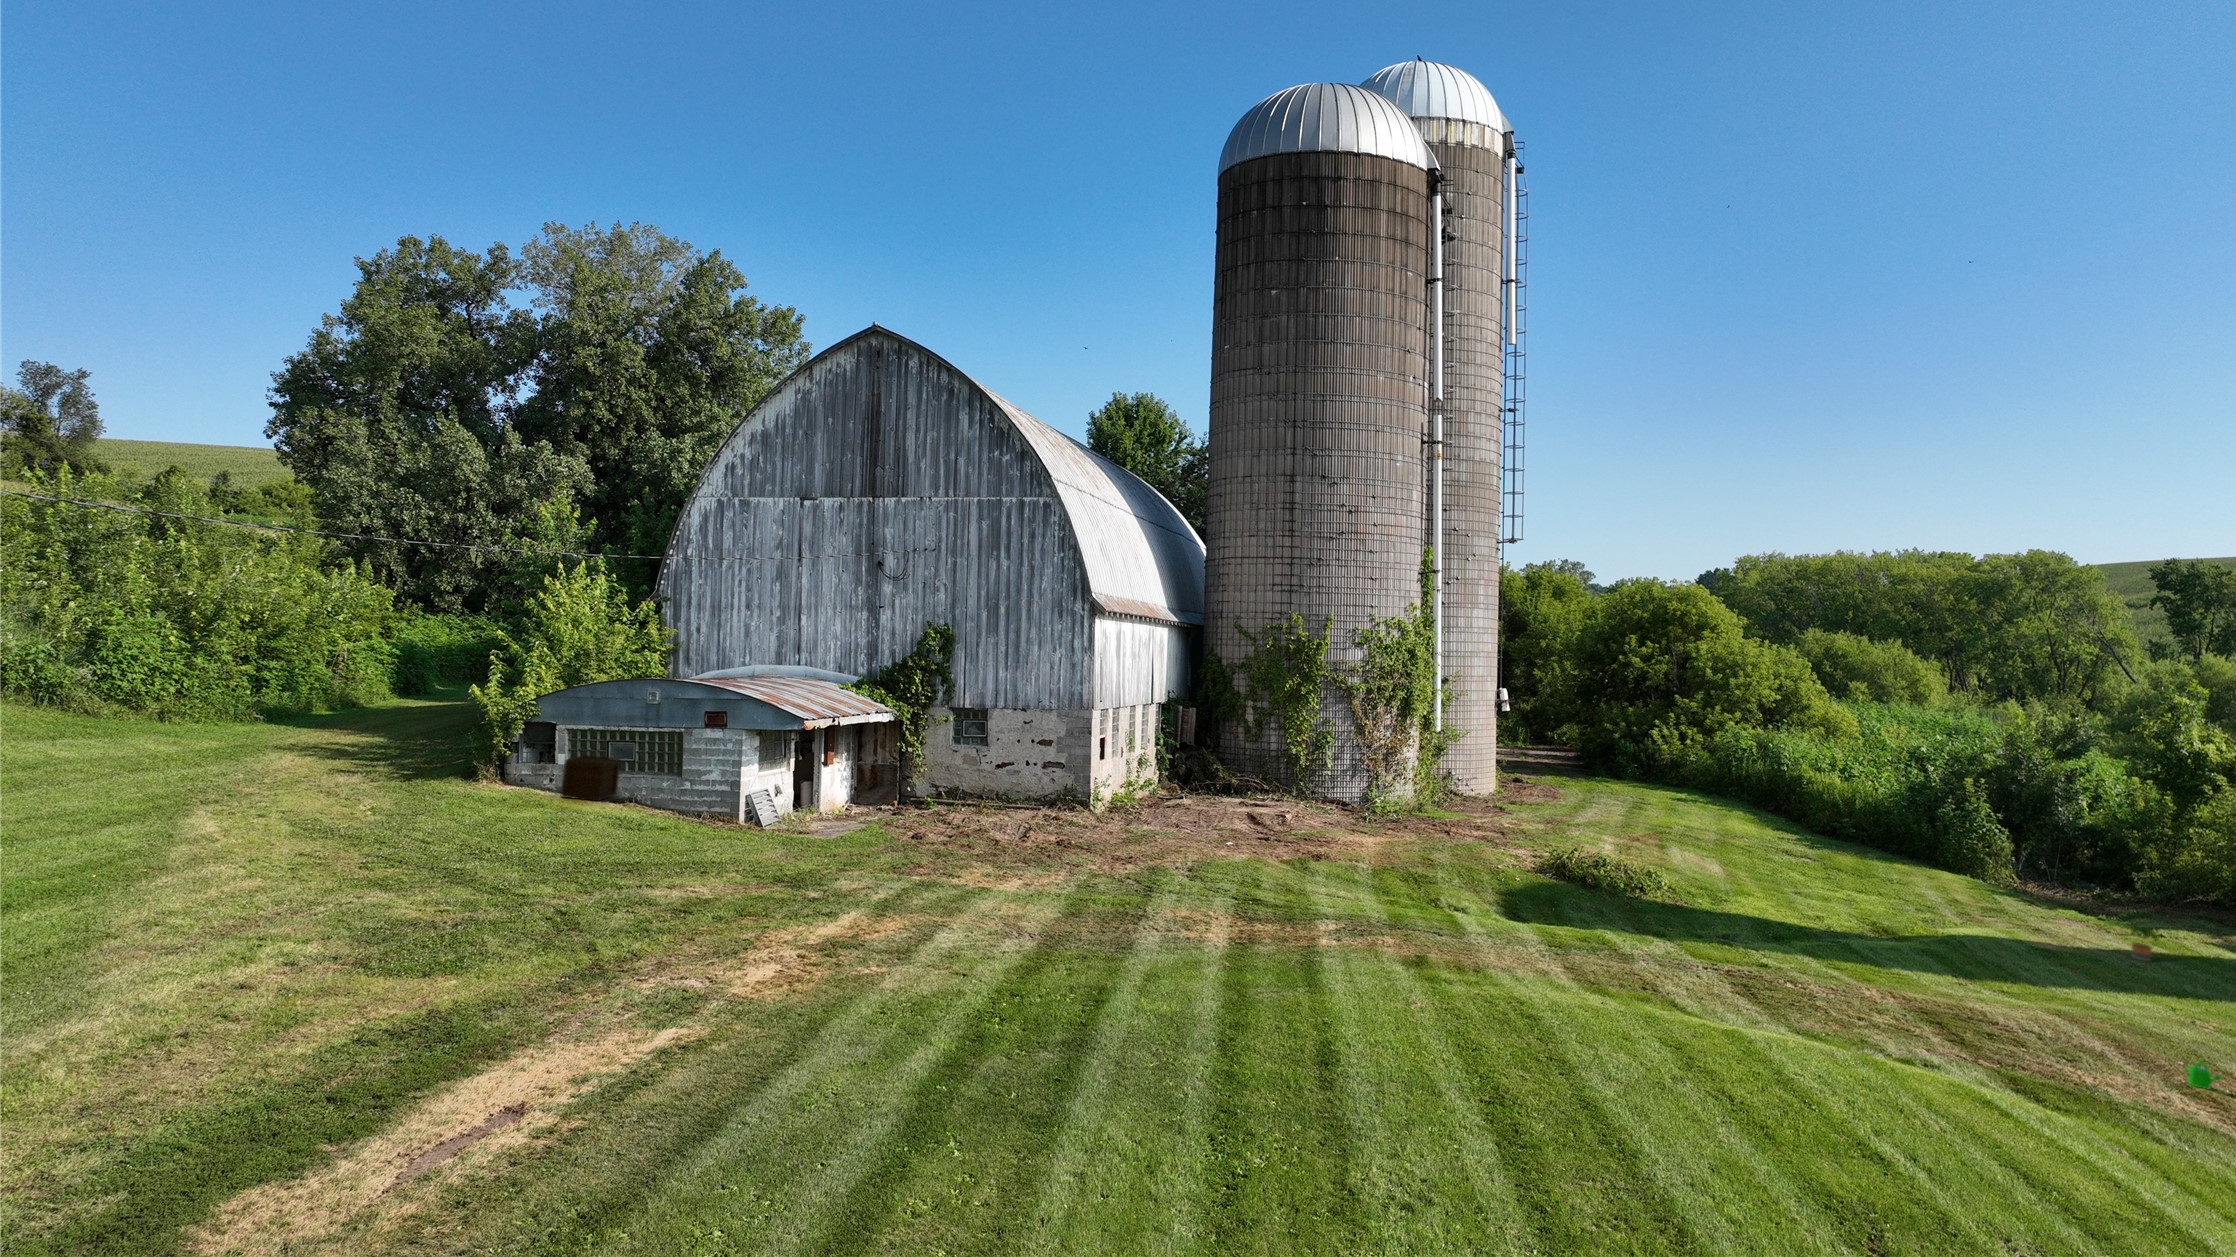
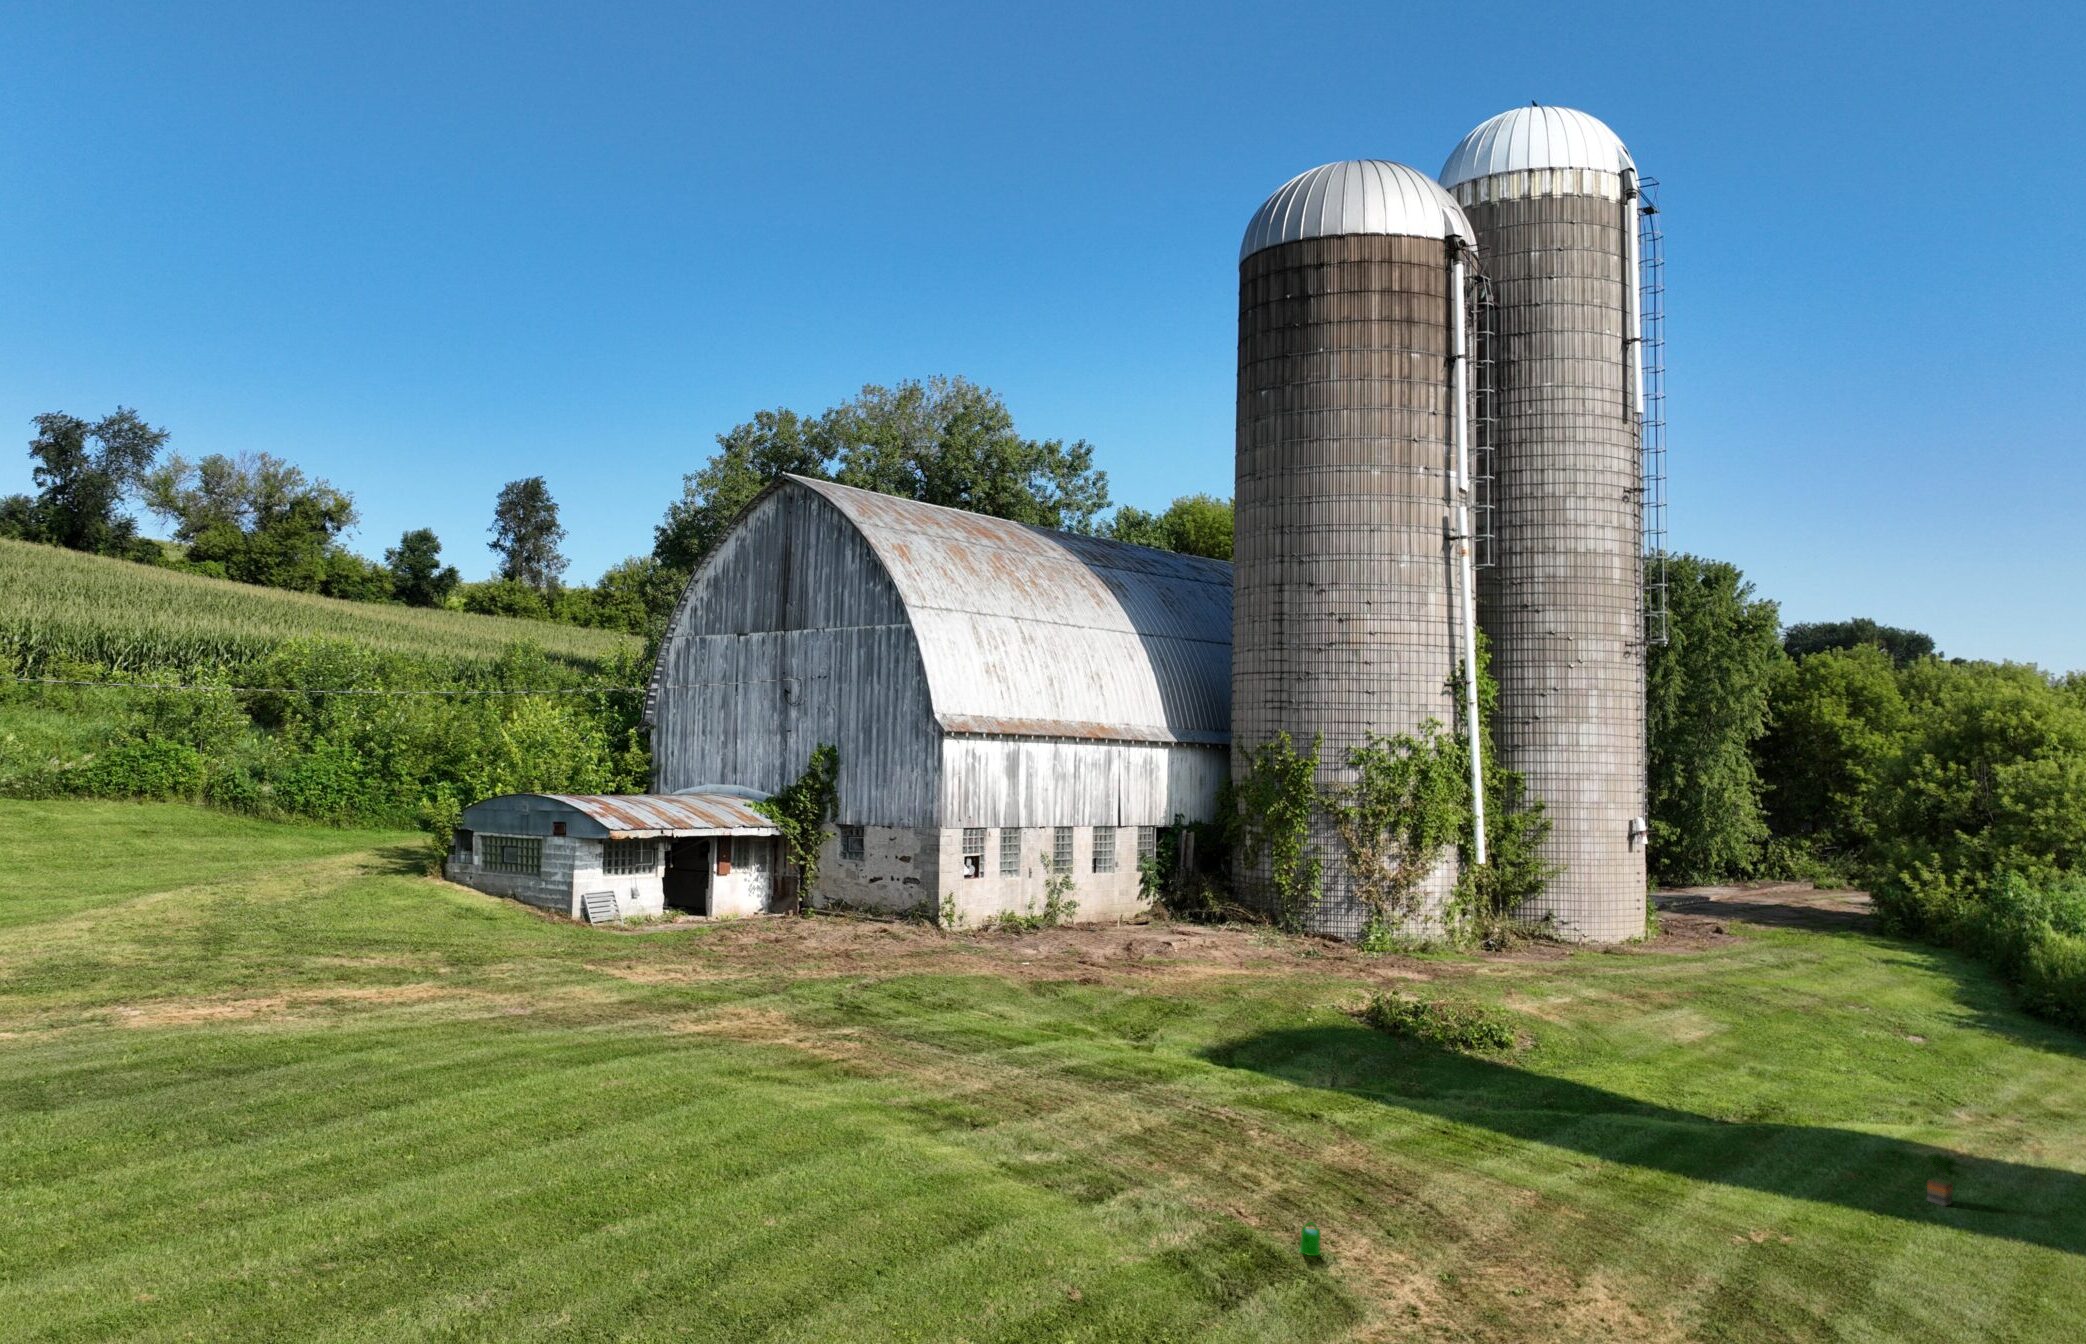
wooden crate: present [561,755,621,801] -> none [456,859,507,896]

